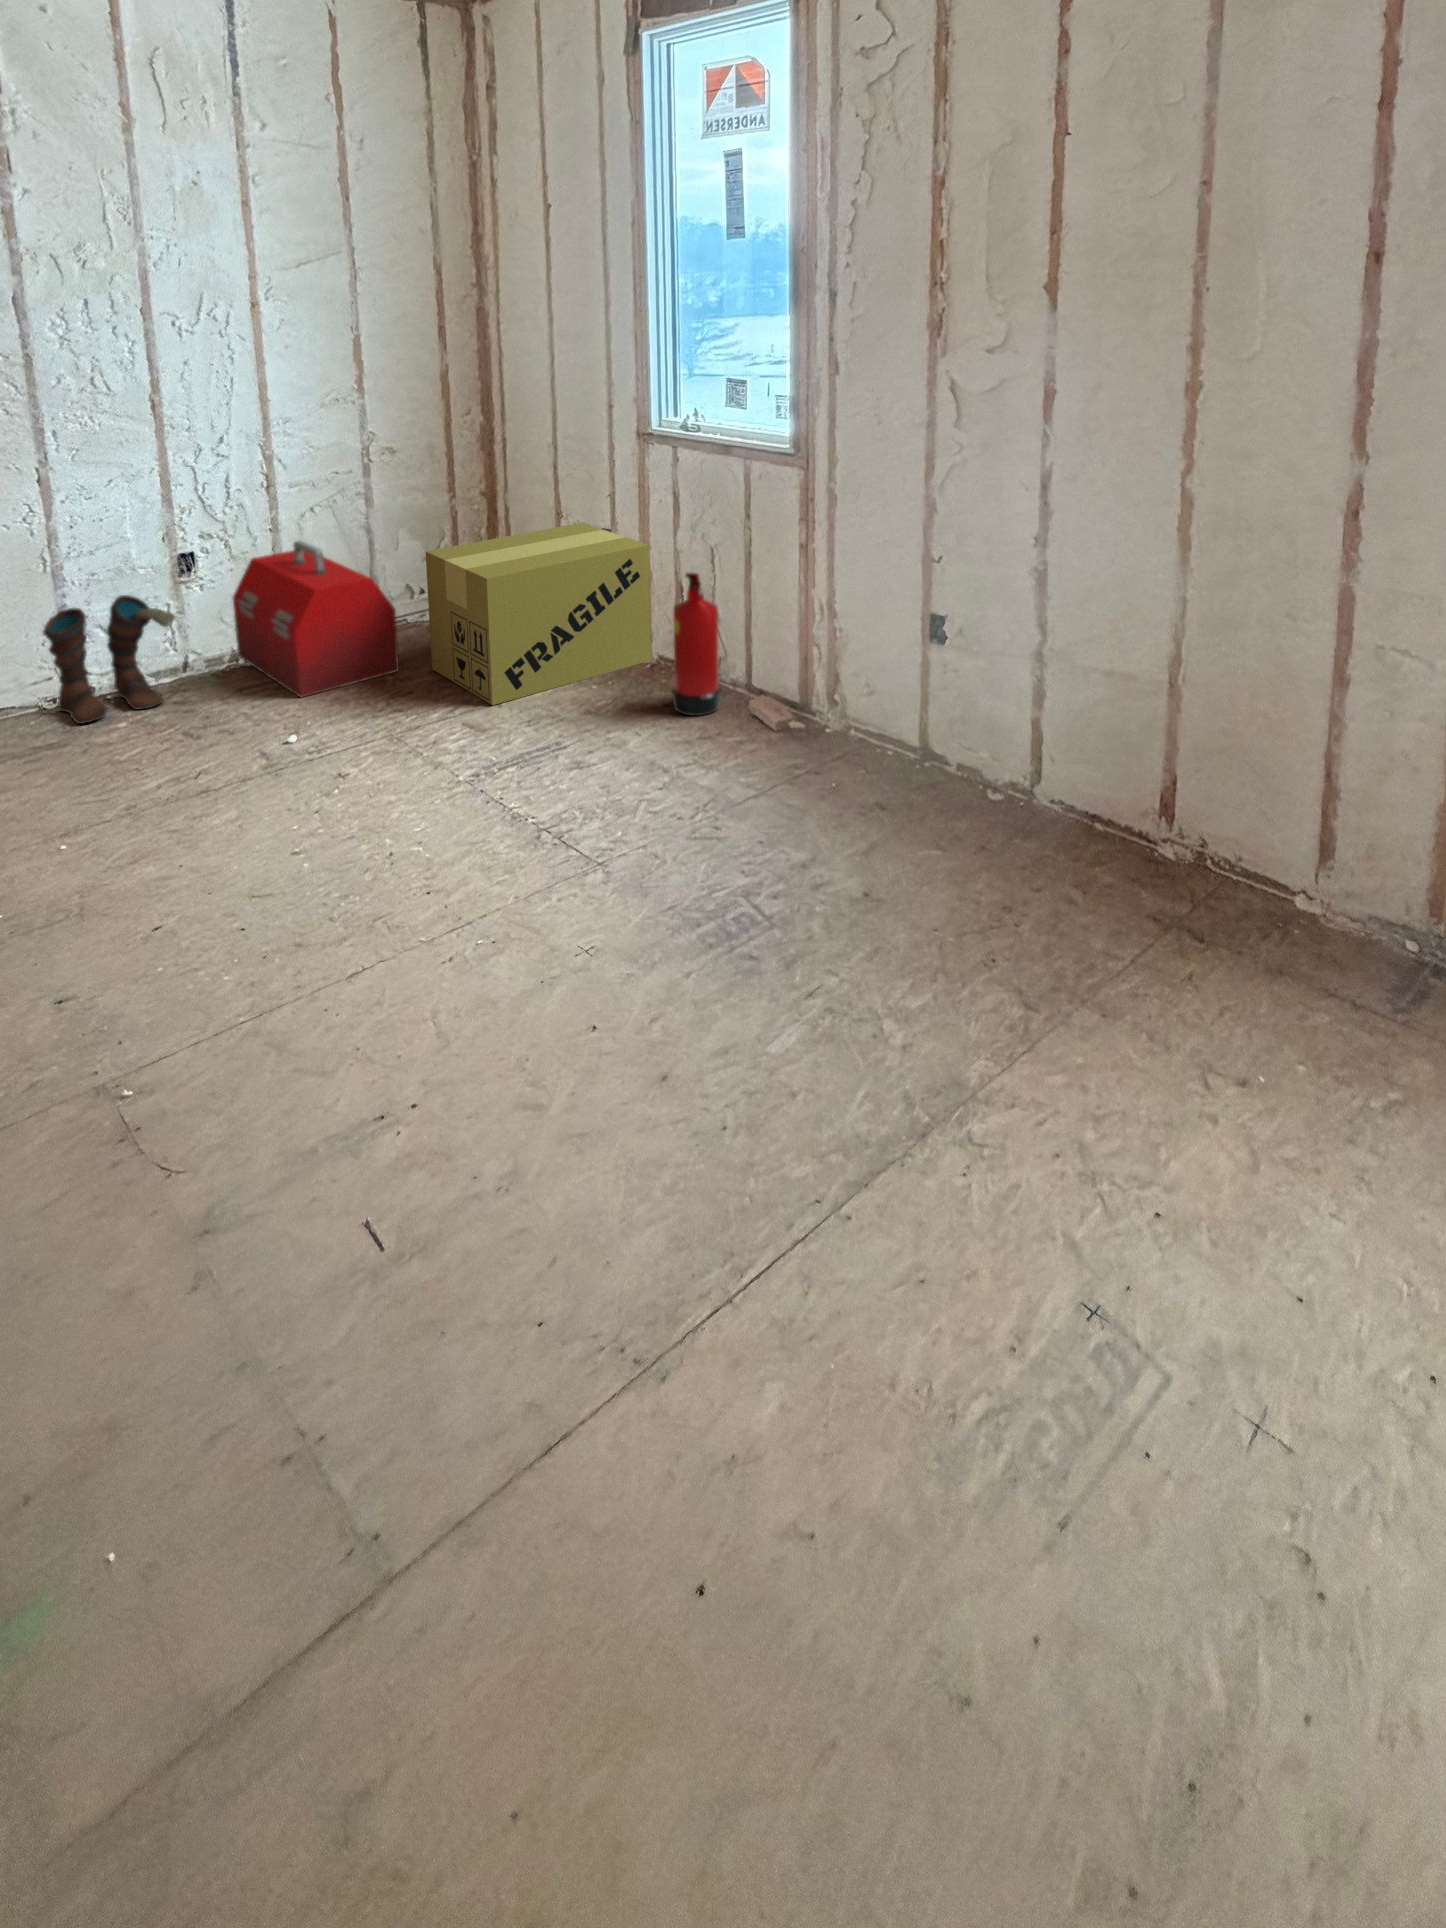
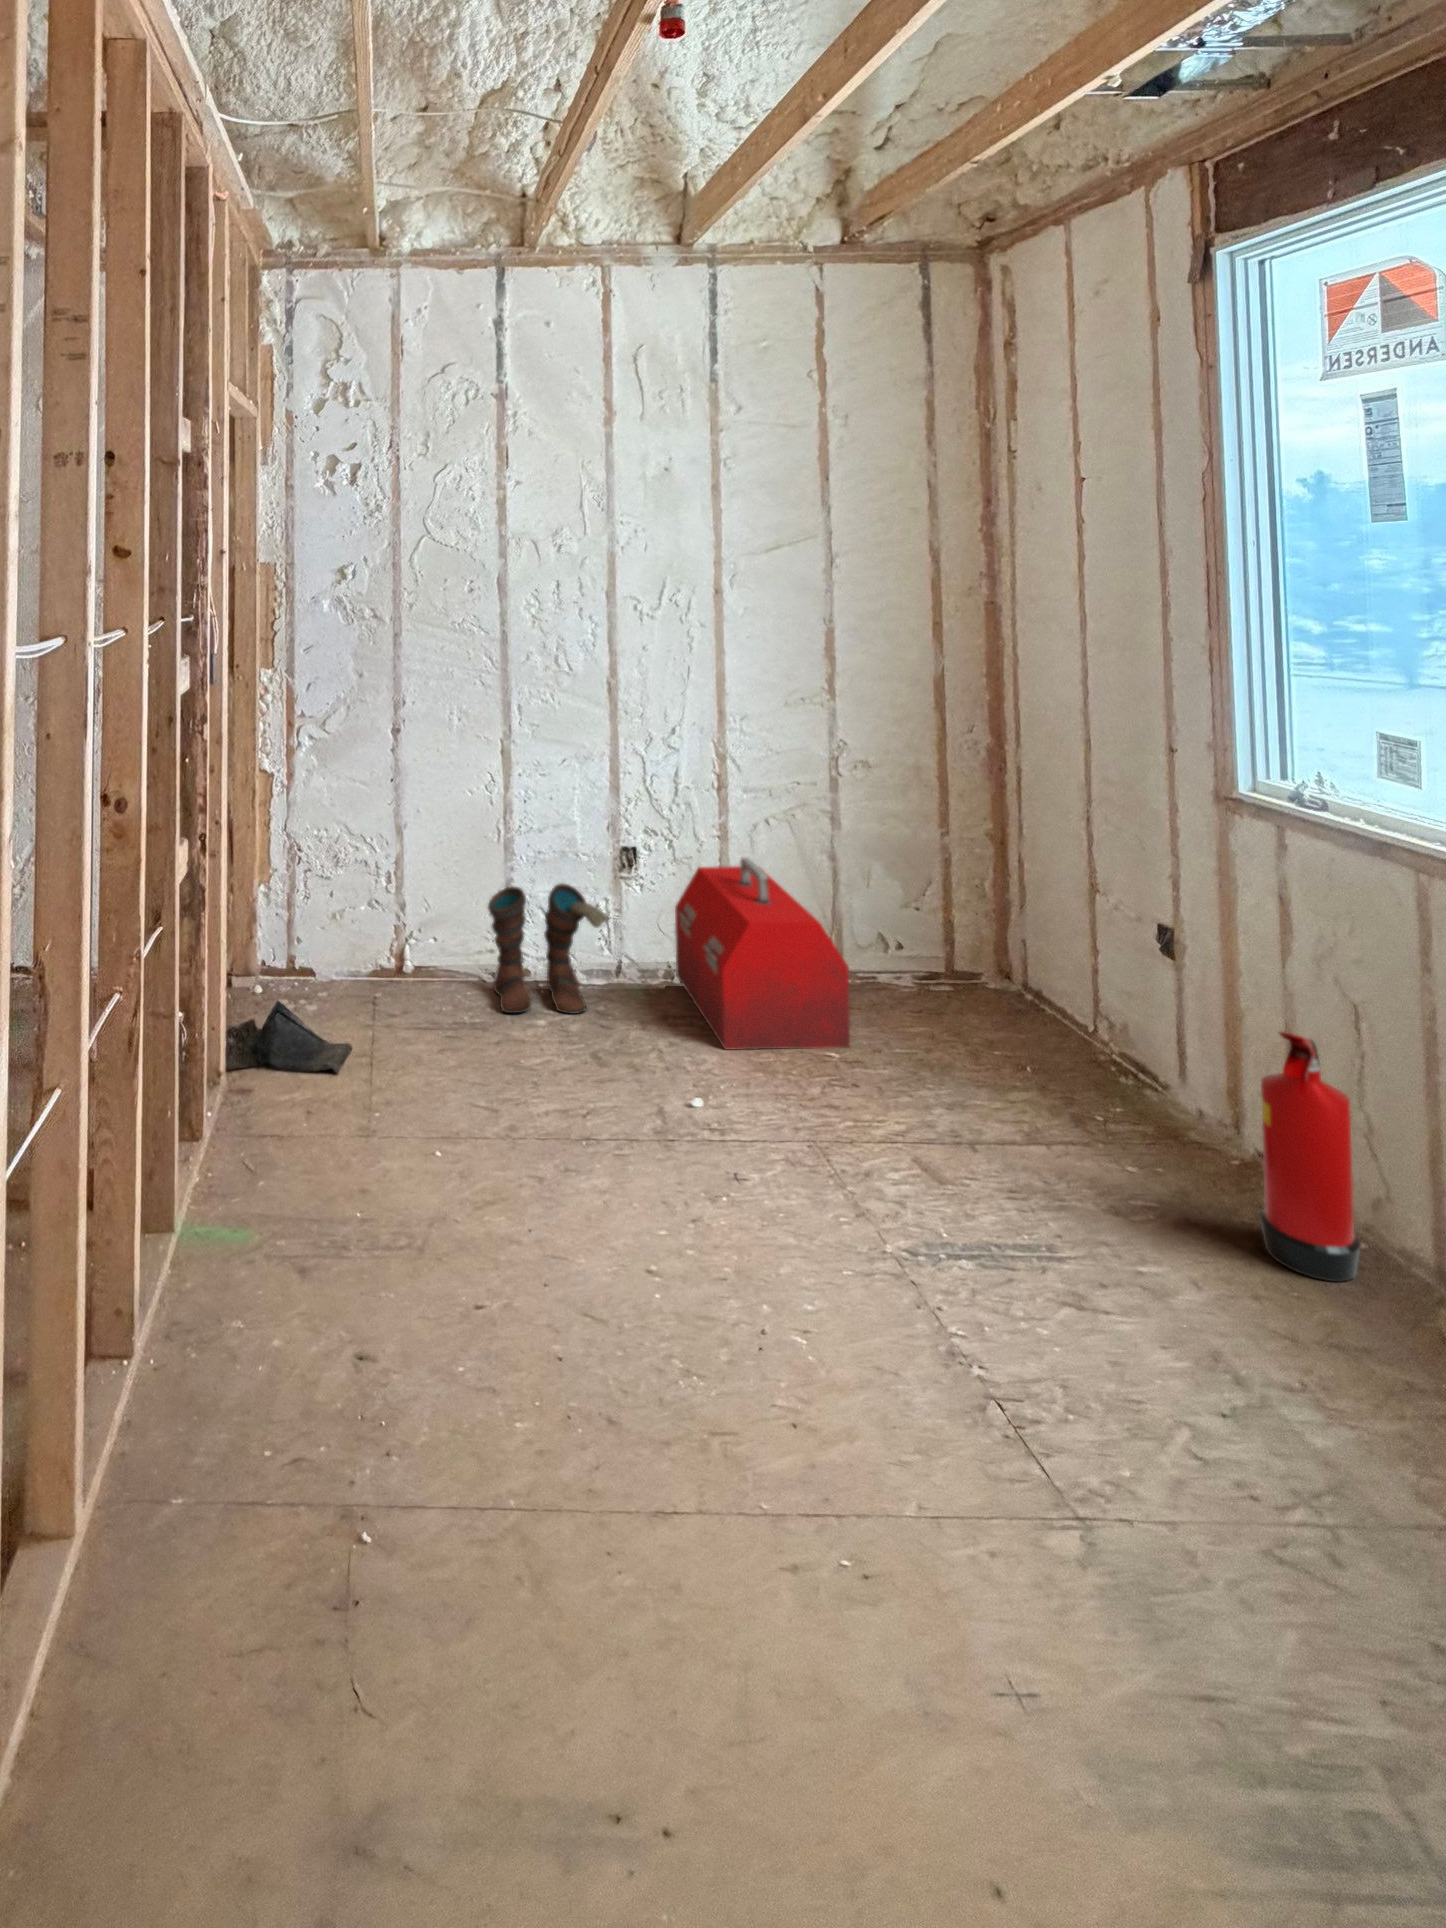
cardboard box: present [426,523,651,705] -> none [889,903,1235,1143]

